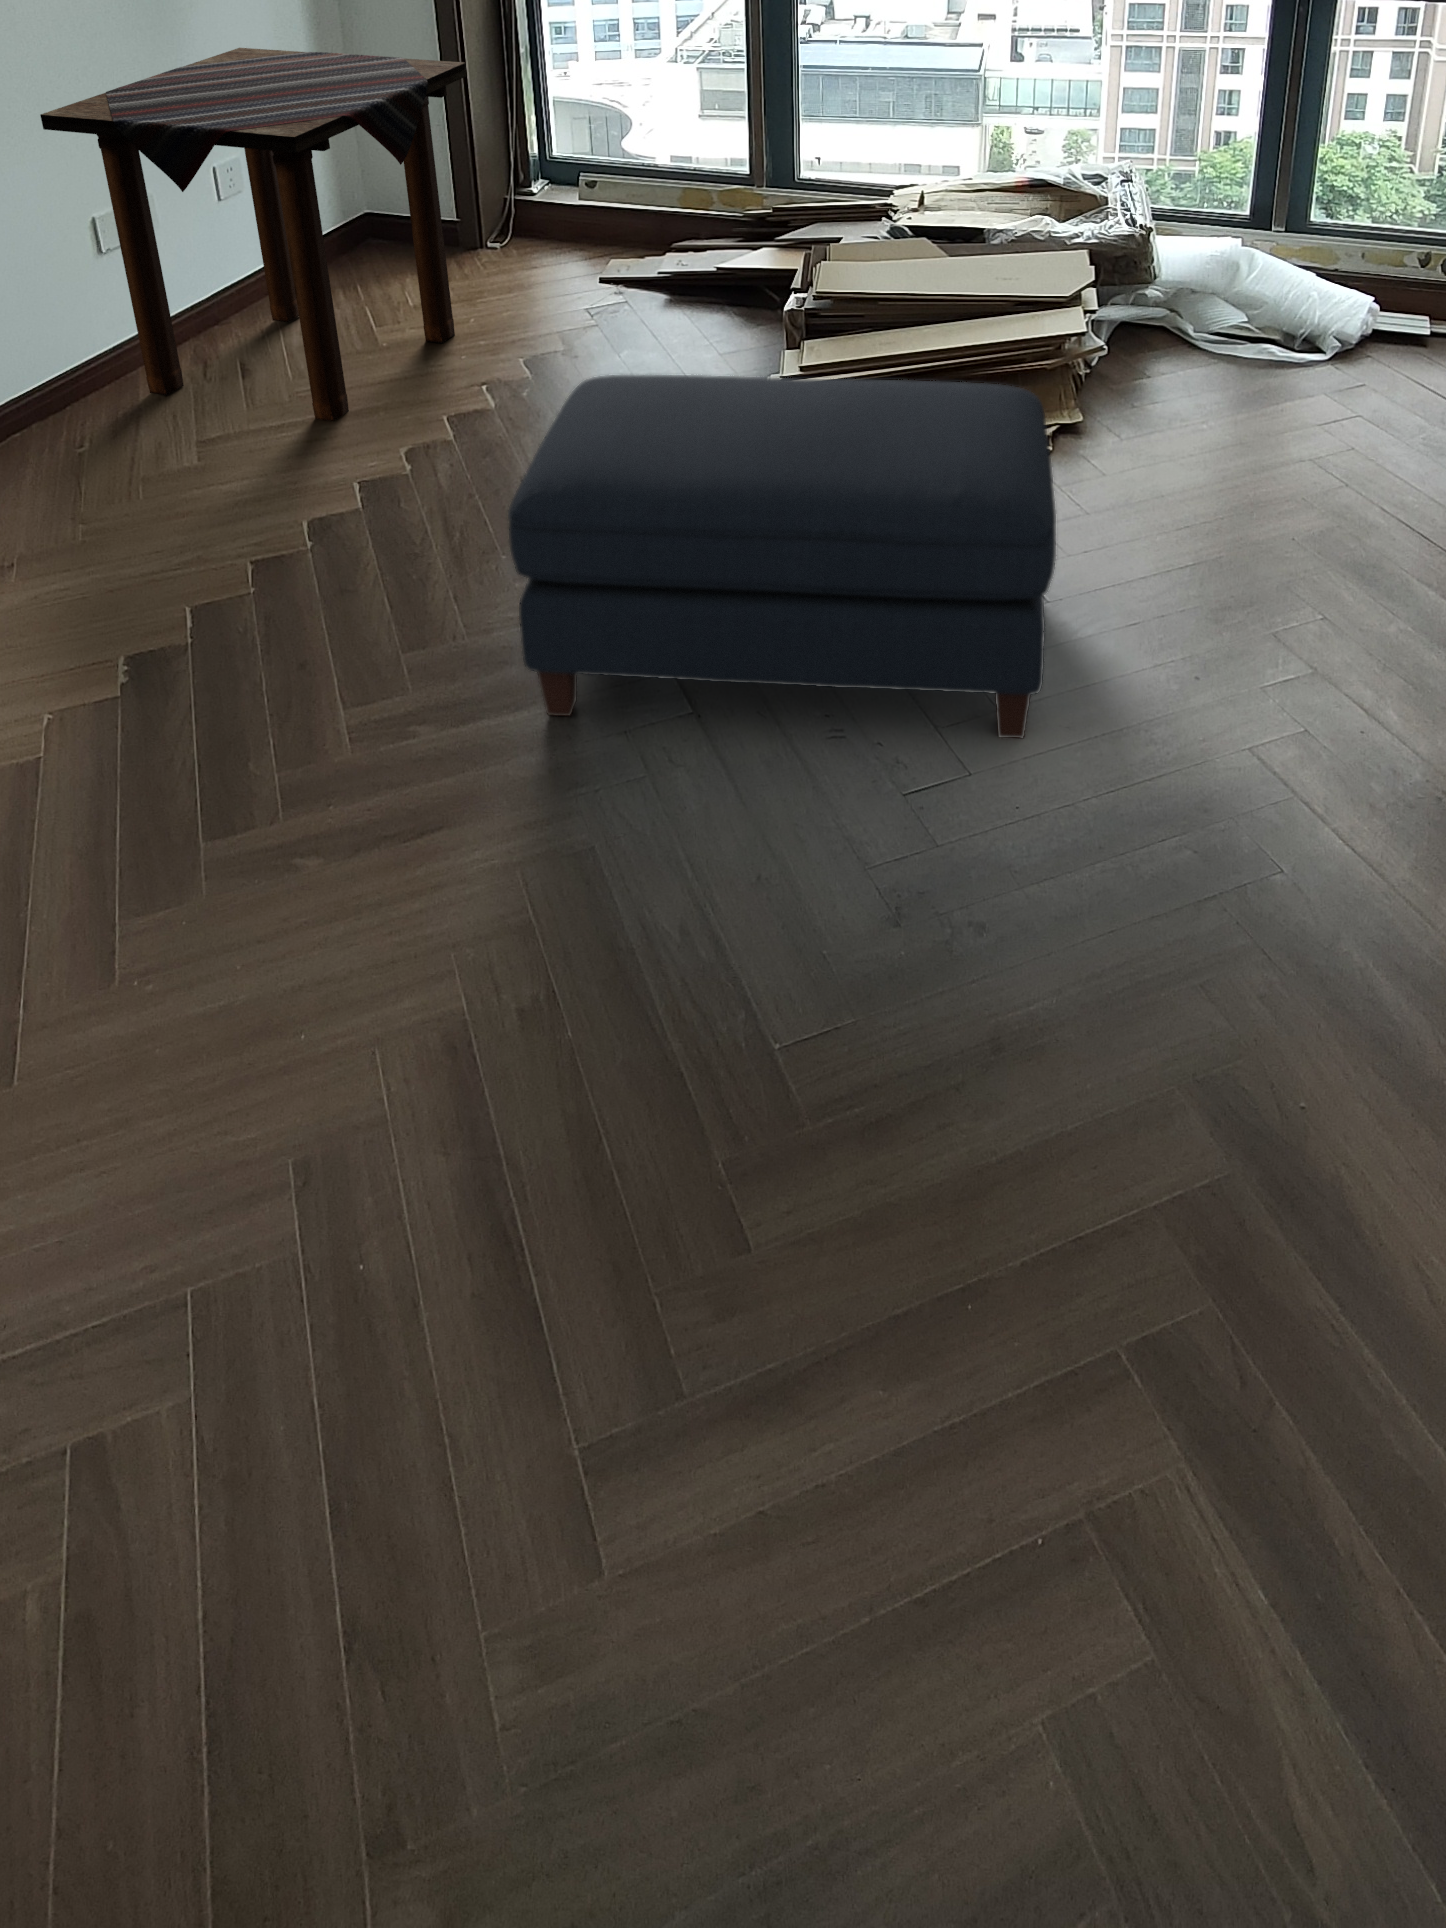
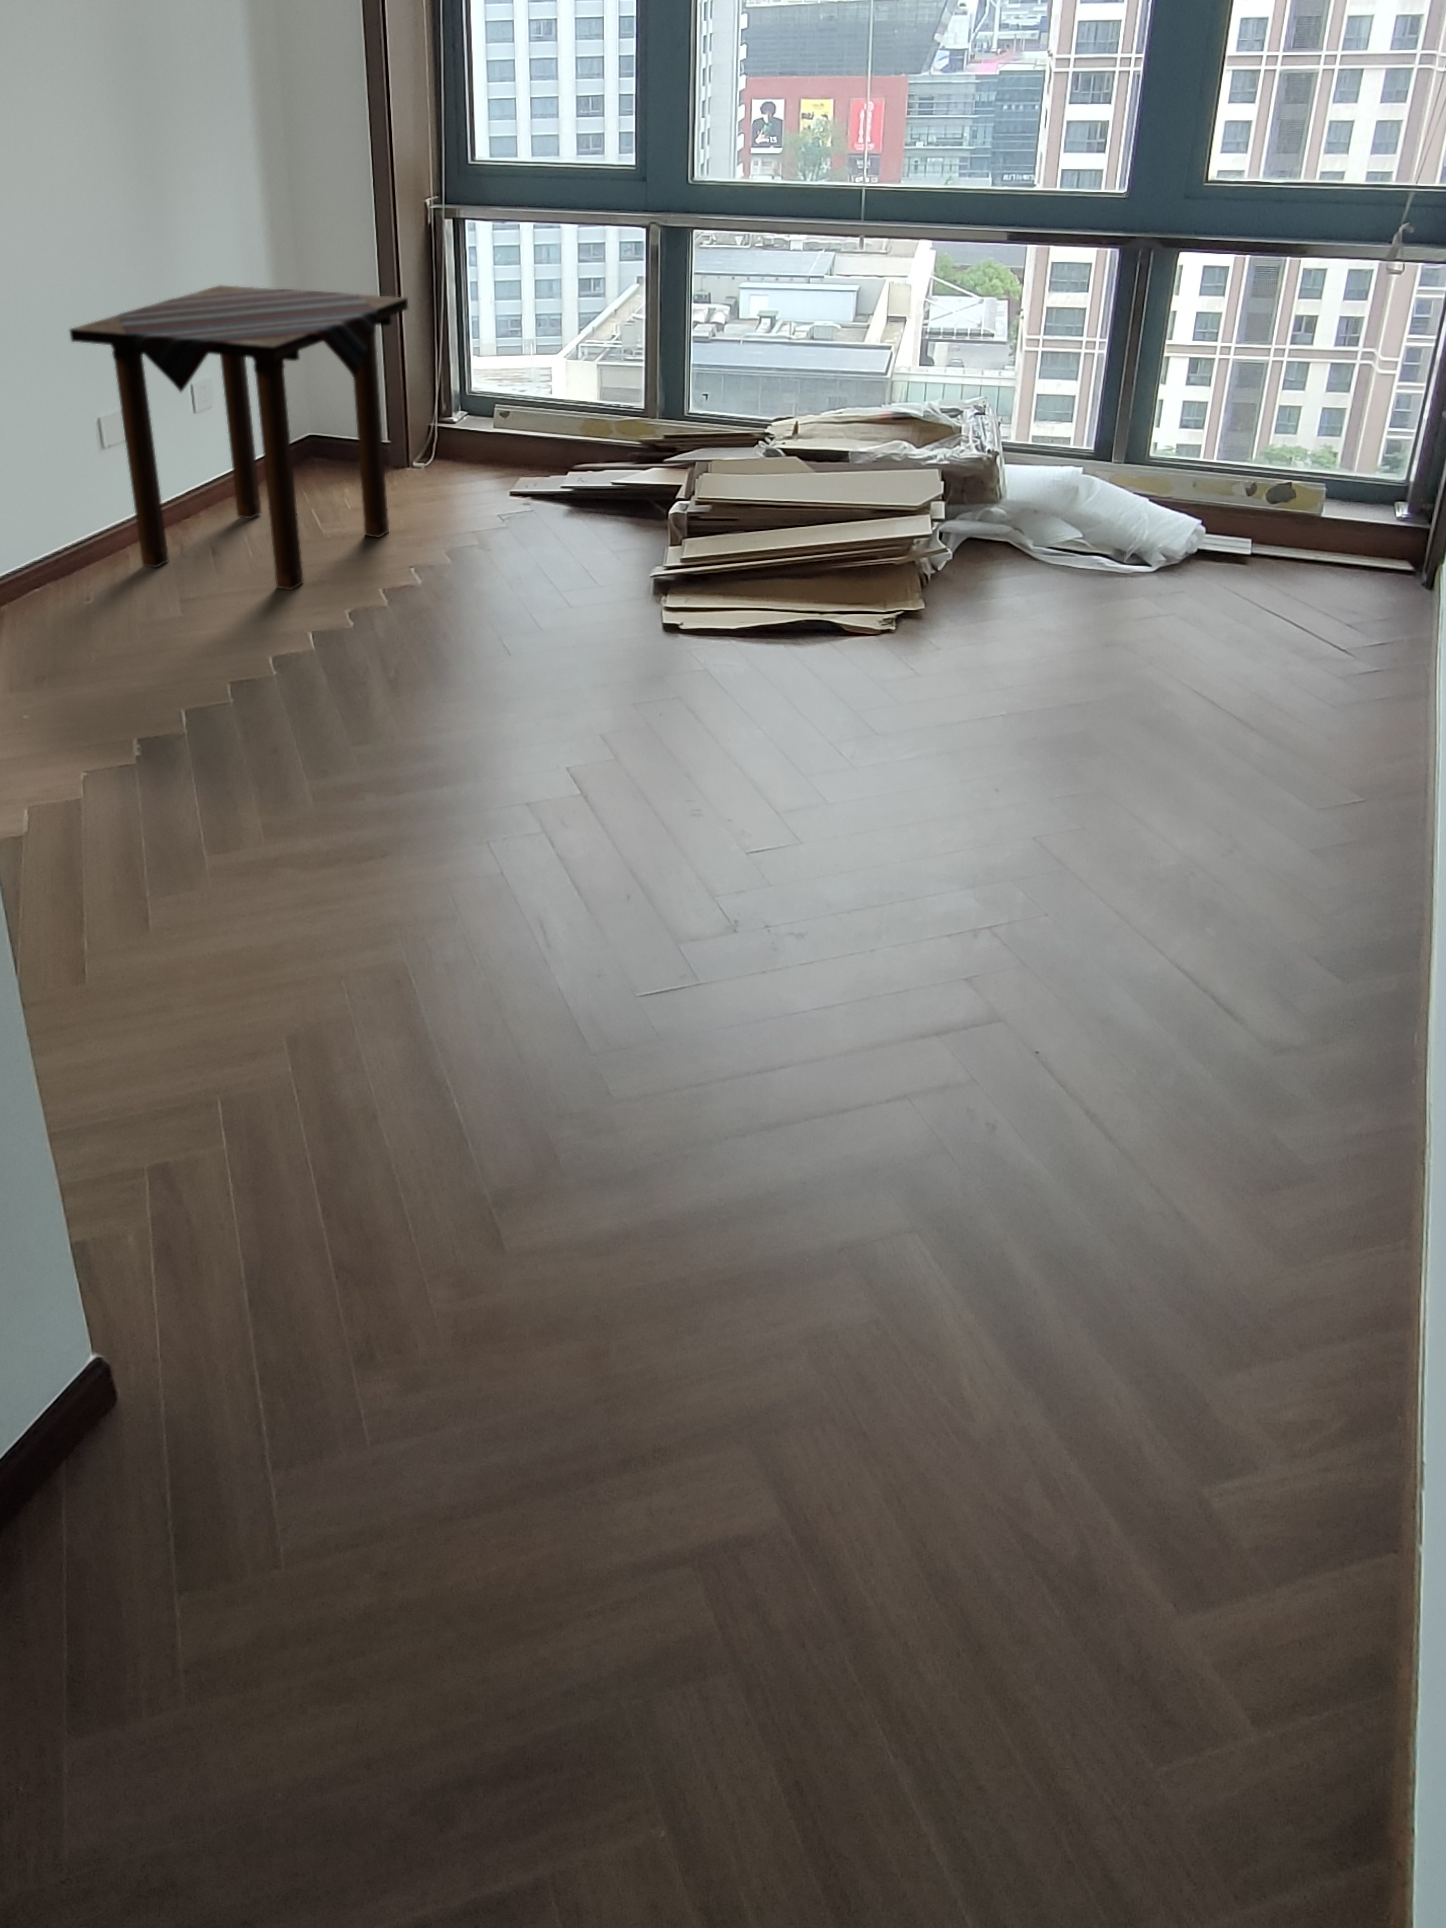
ottoman: present [508,375,1056,738] -> none [445,534,880,821]

